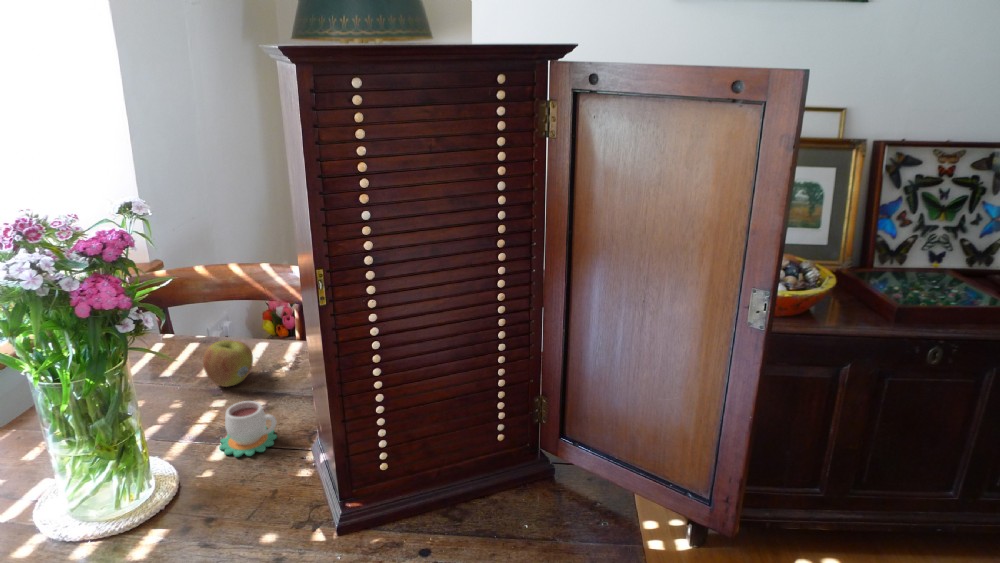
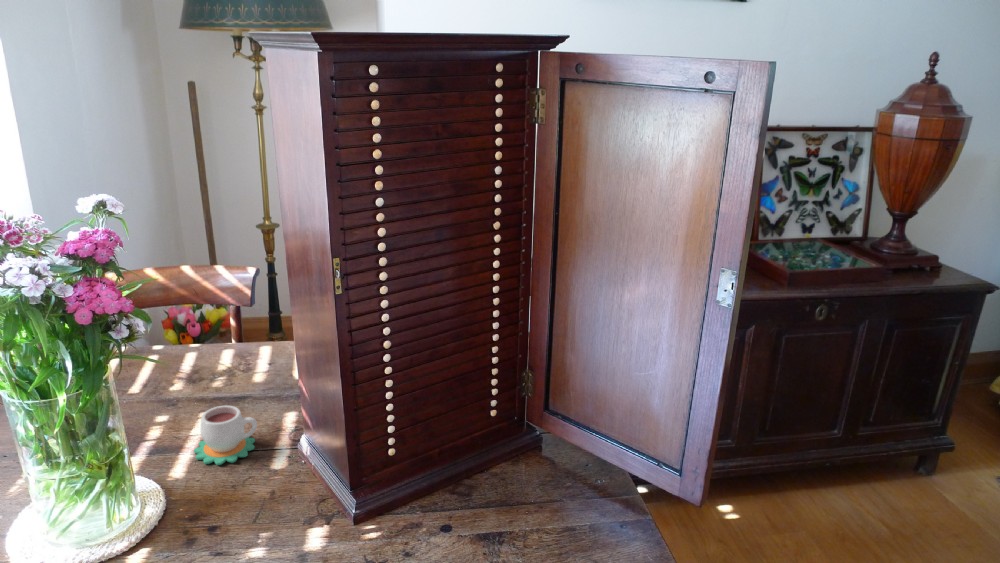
apple: present [203,340,253,387] -> none [149,346,204,396]

